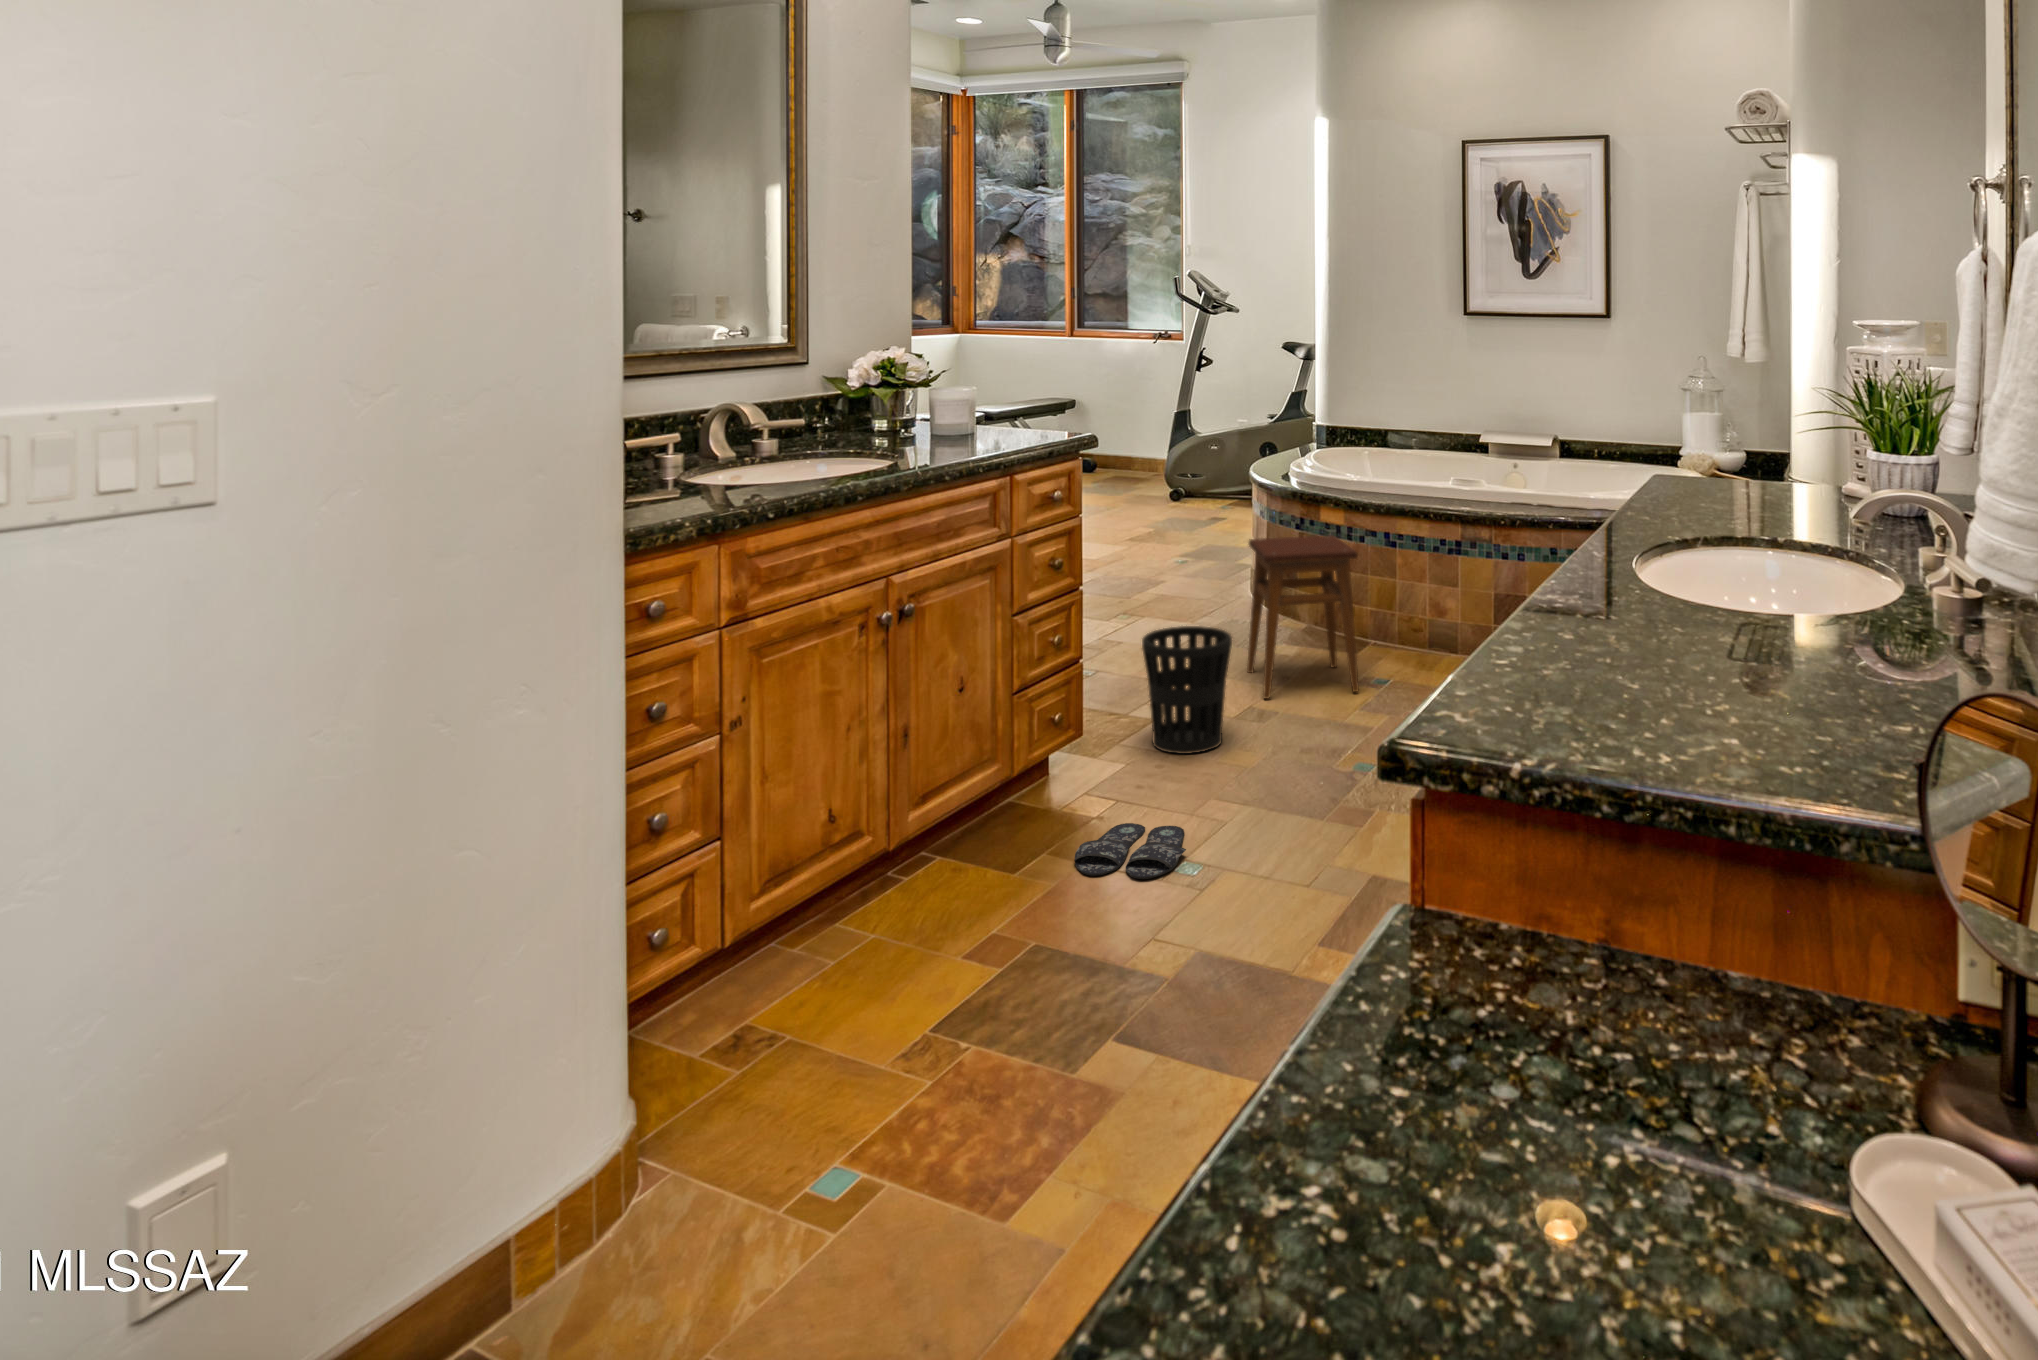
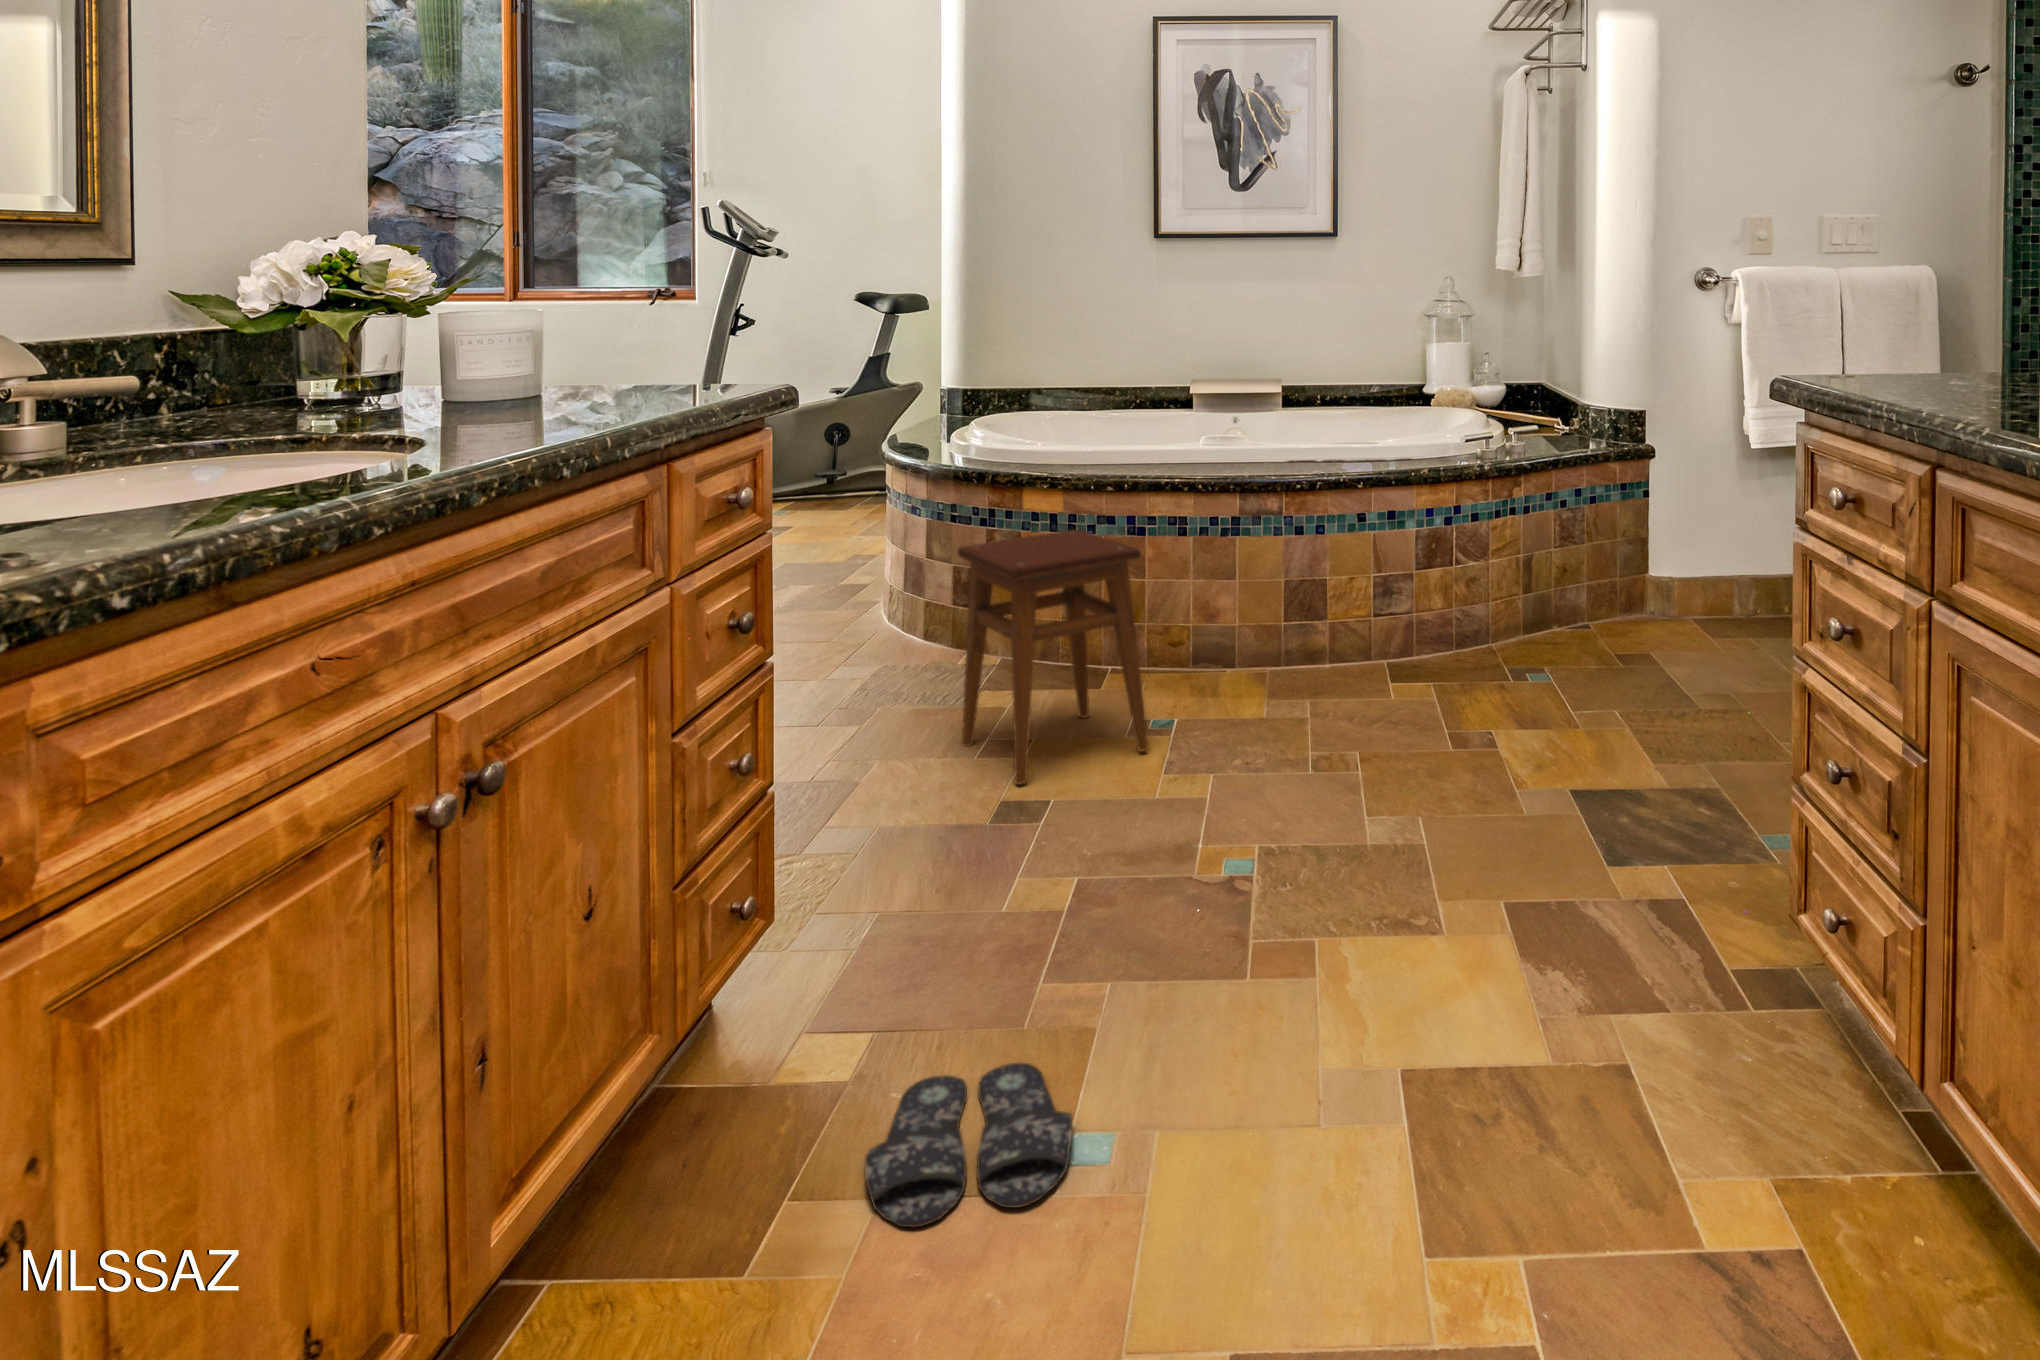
wastebasket: present [1142,626,1232,754] -> none [856,692,1009,911]

